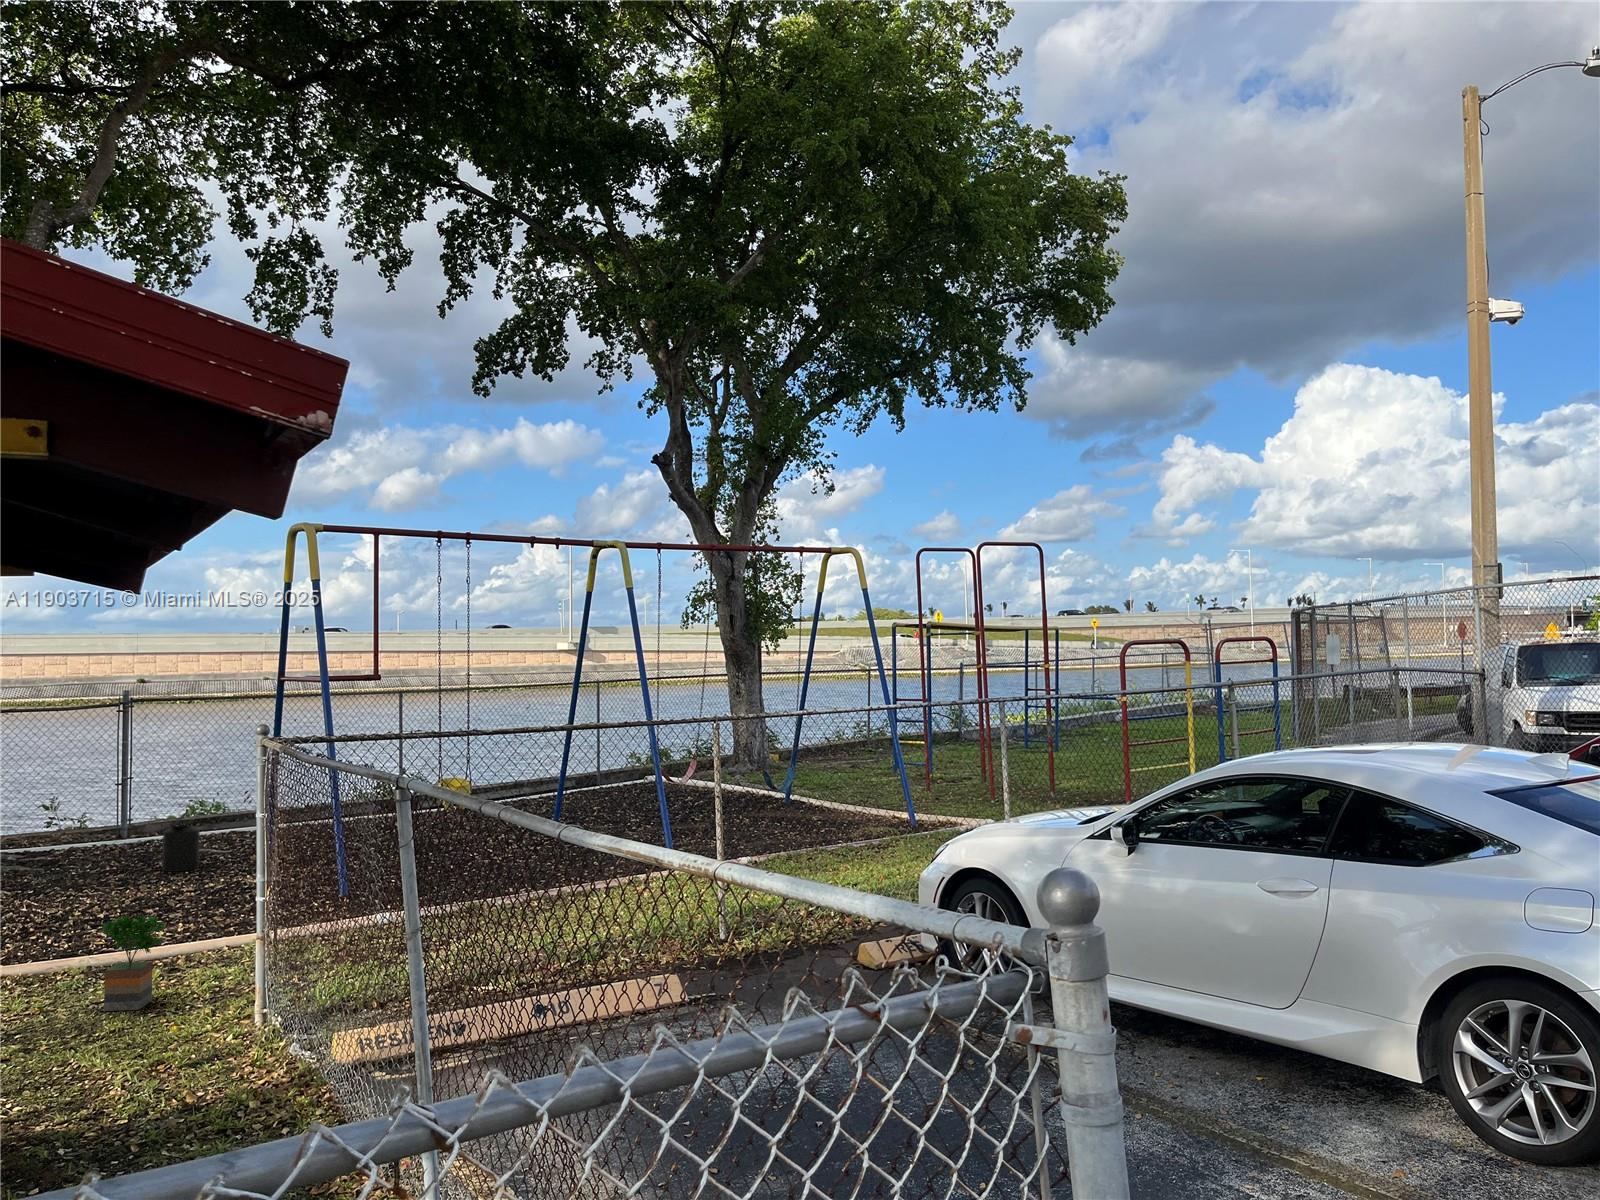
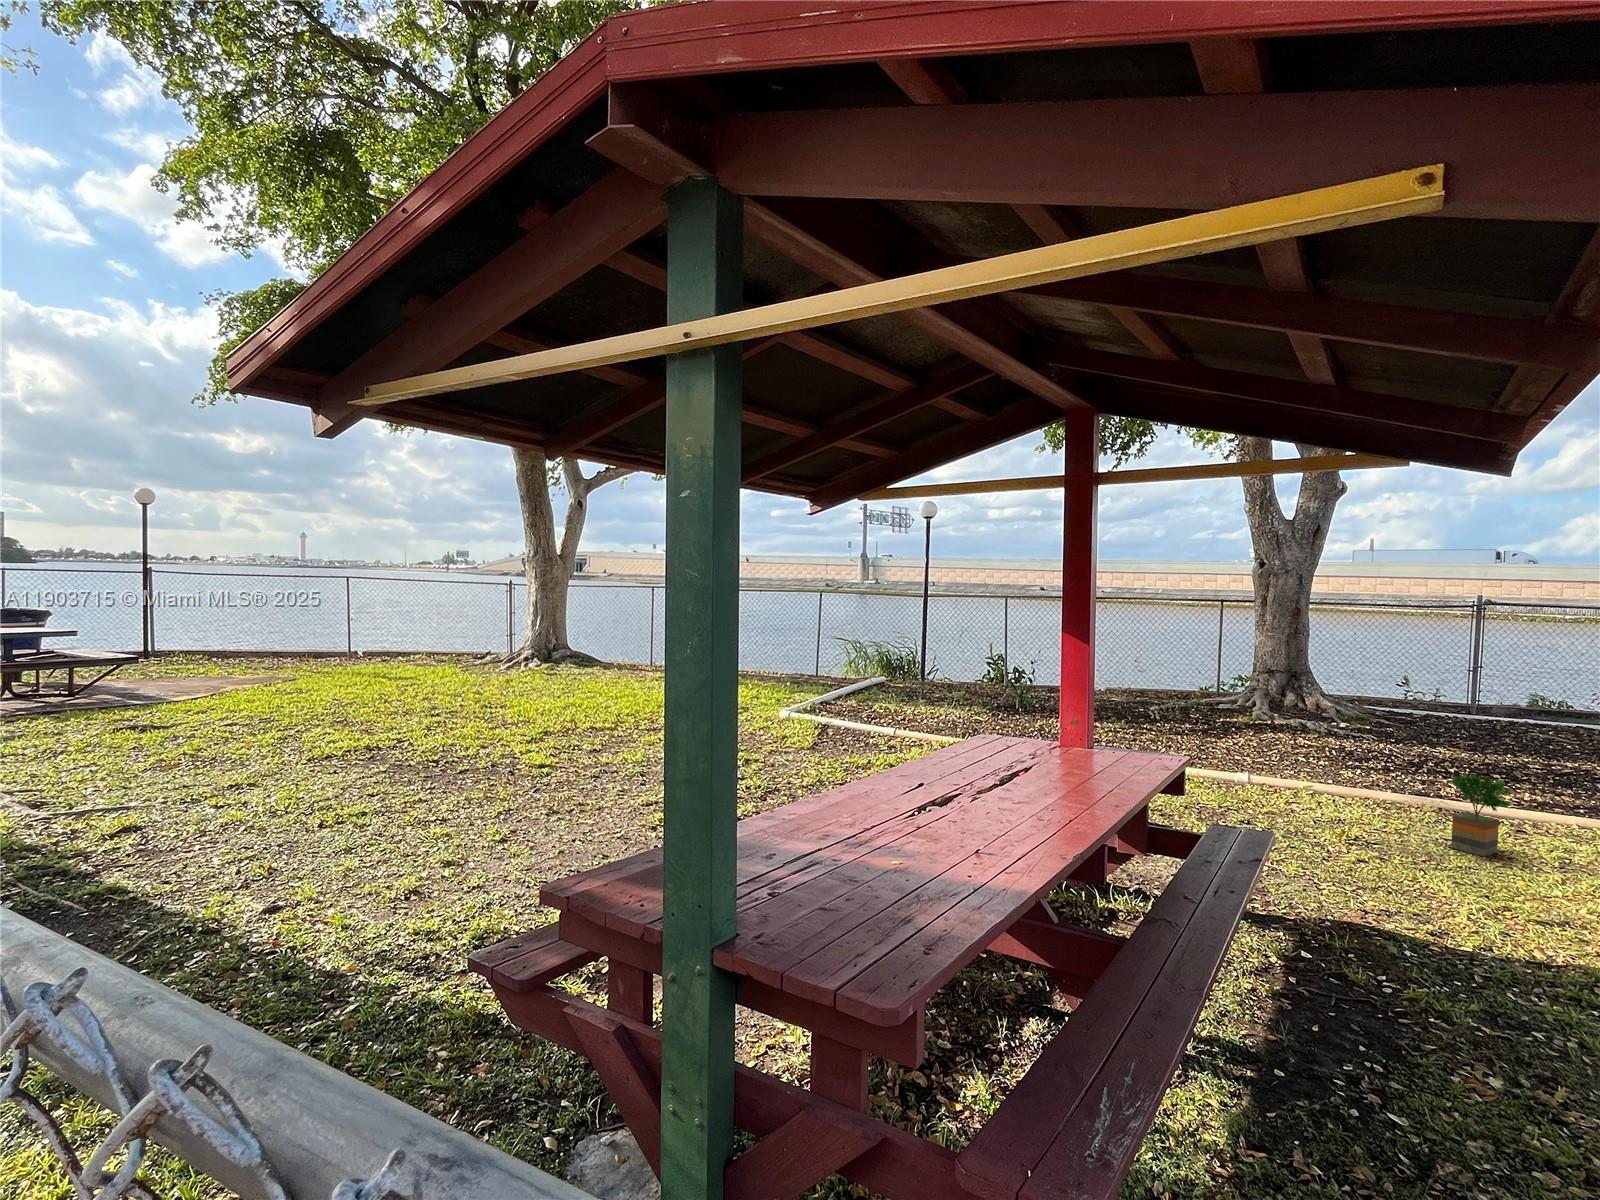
trash can: present [162,814,200,872] -> none [1508,702,1548,751]

